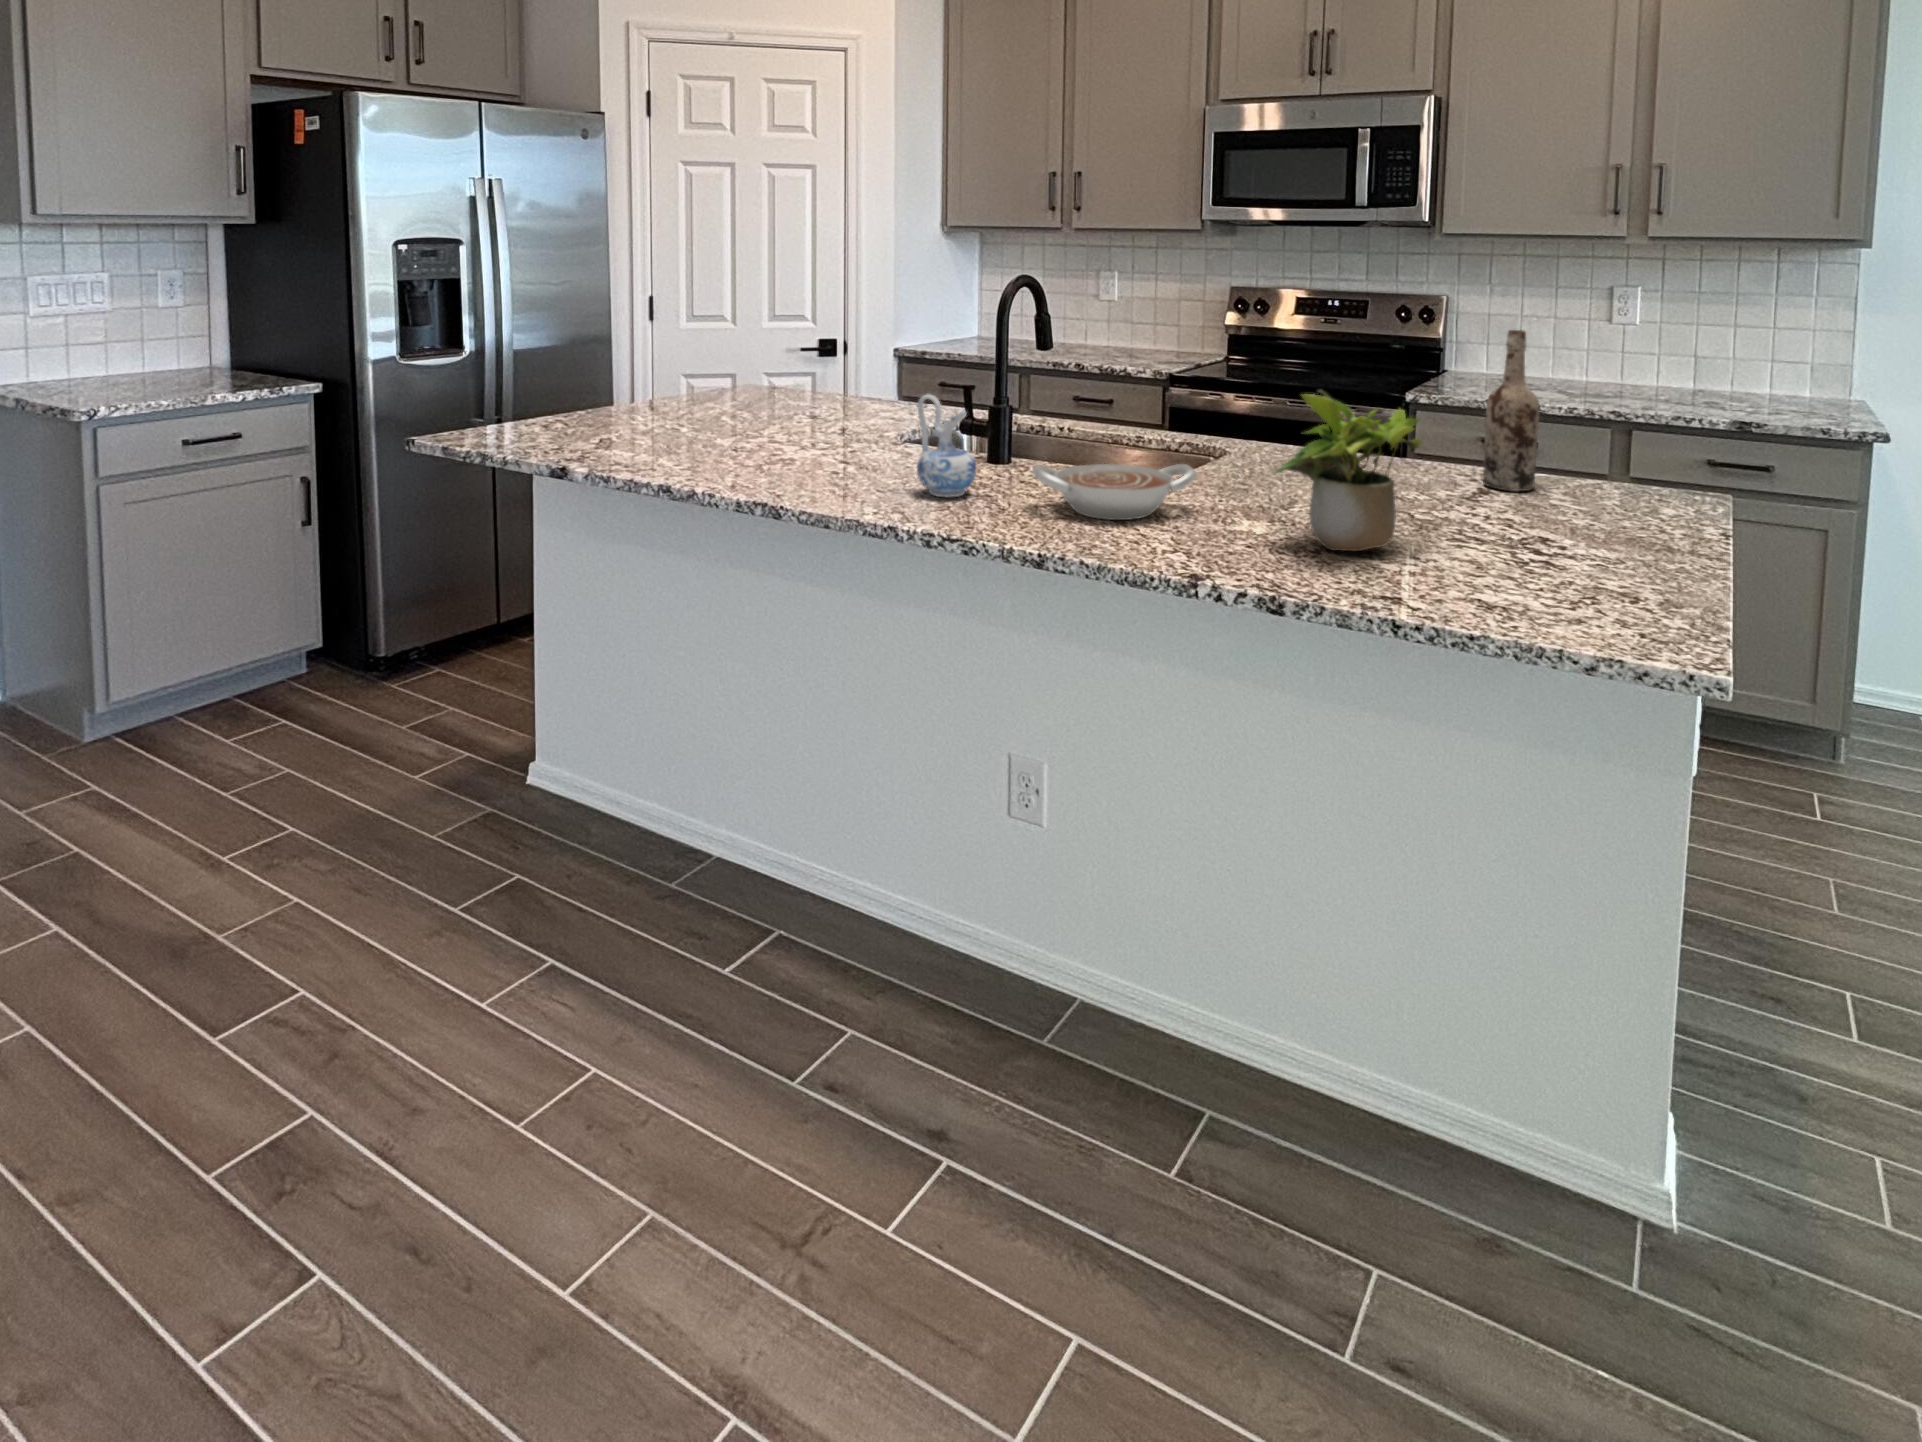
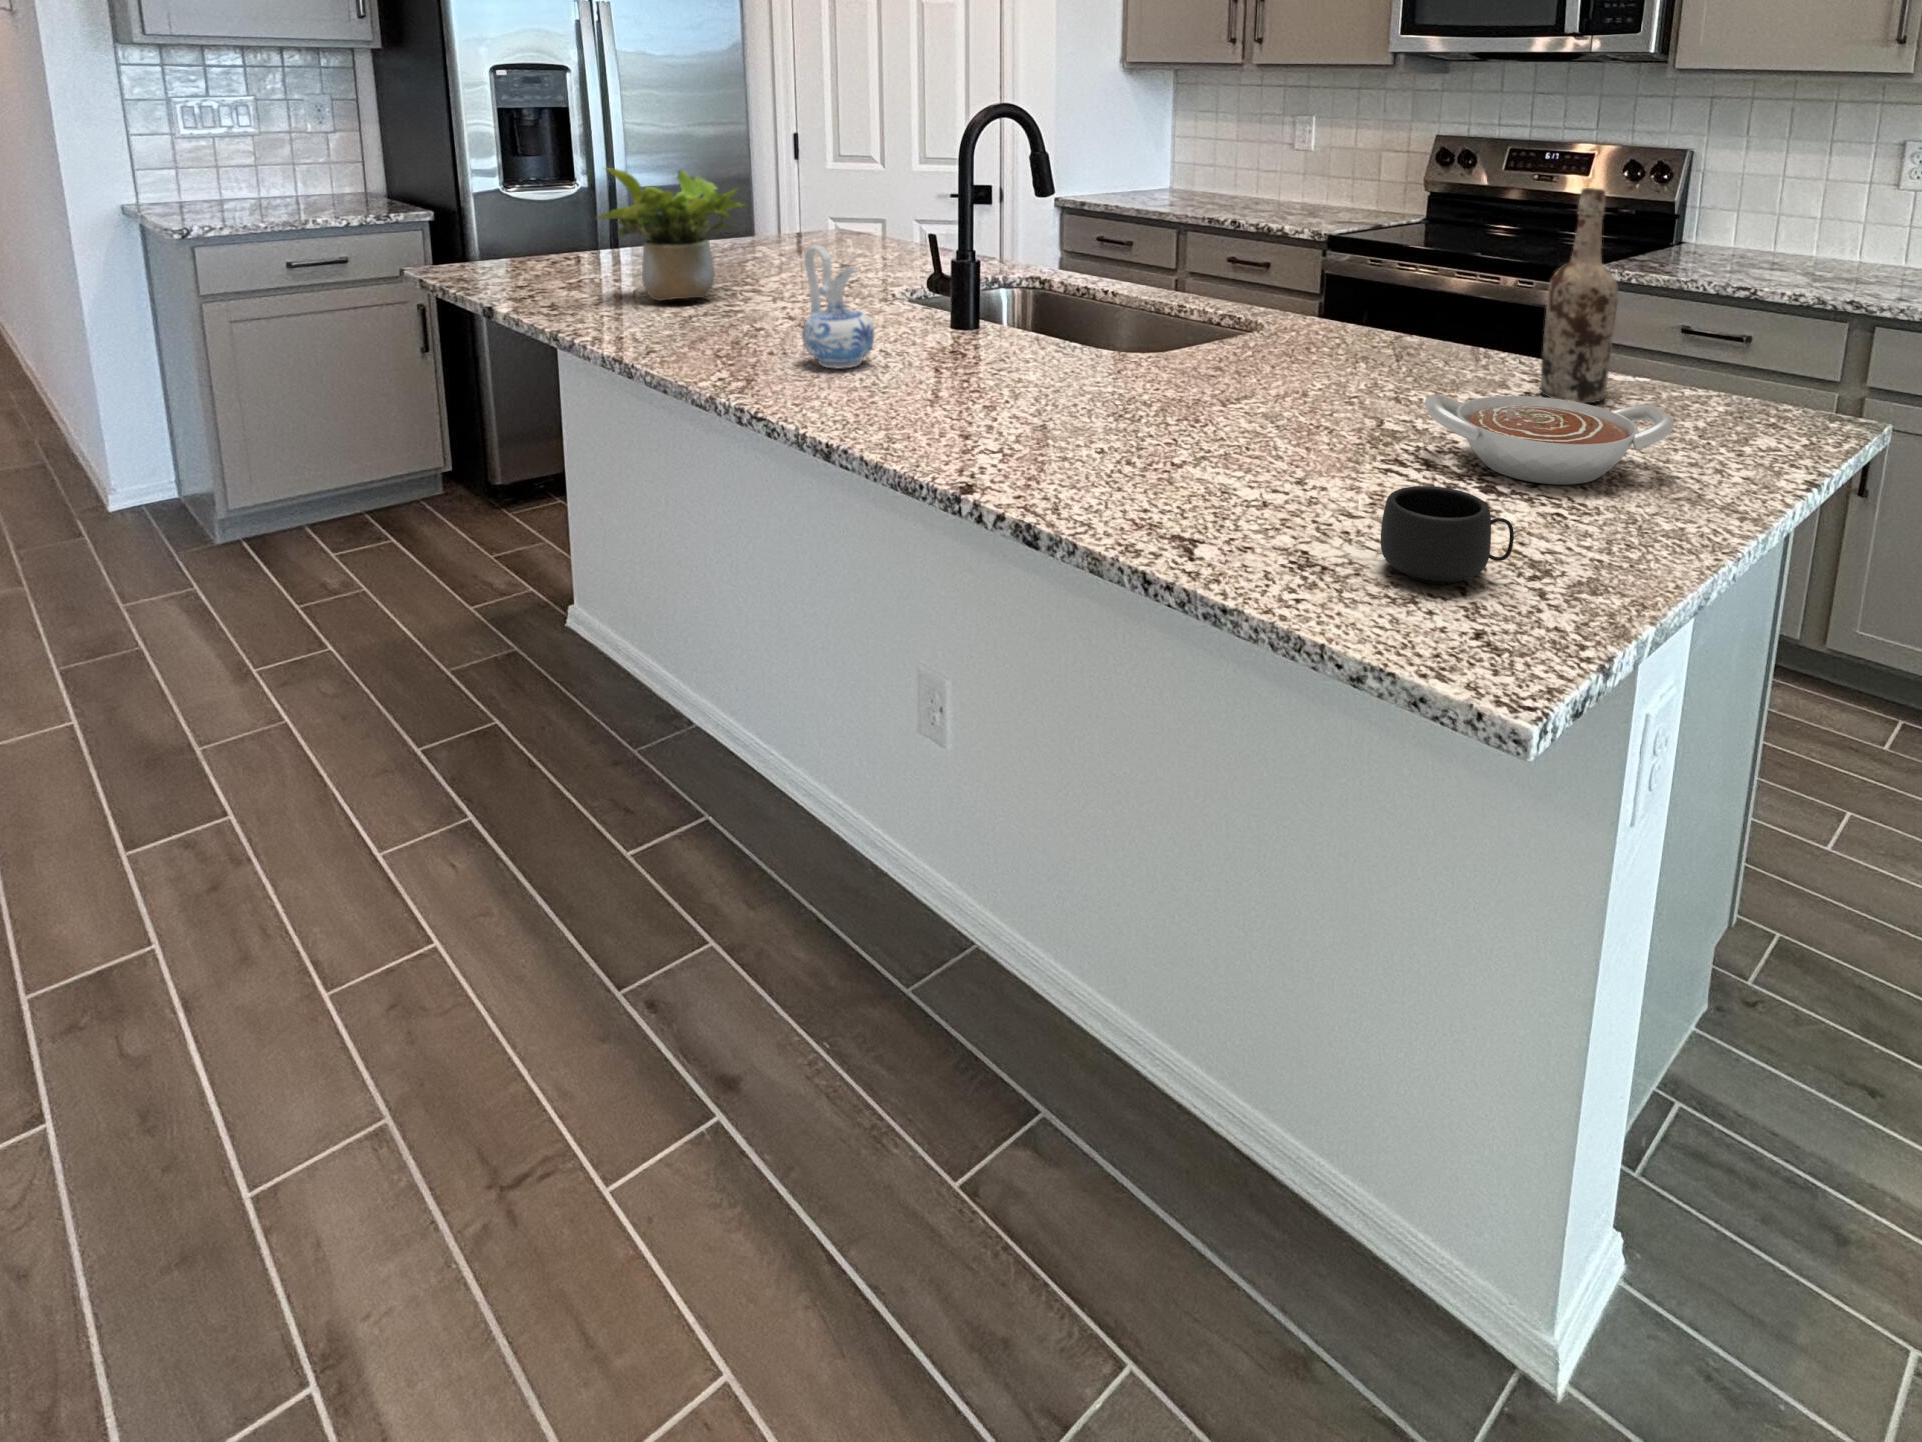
potted plant: present [1275,390,1421,551] -> present [597,168,748,301]
bowl: present [1032,464,1196,520] -> present [1425,395,1674,485]
mug: none [1532,544,1626,611] -> present [1381,486,1514,584]

